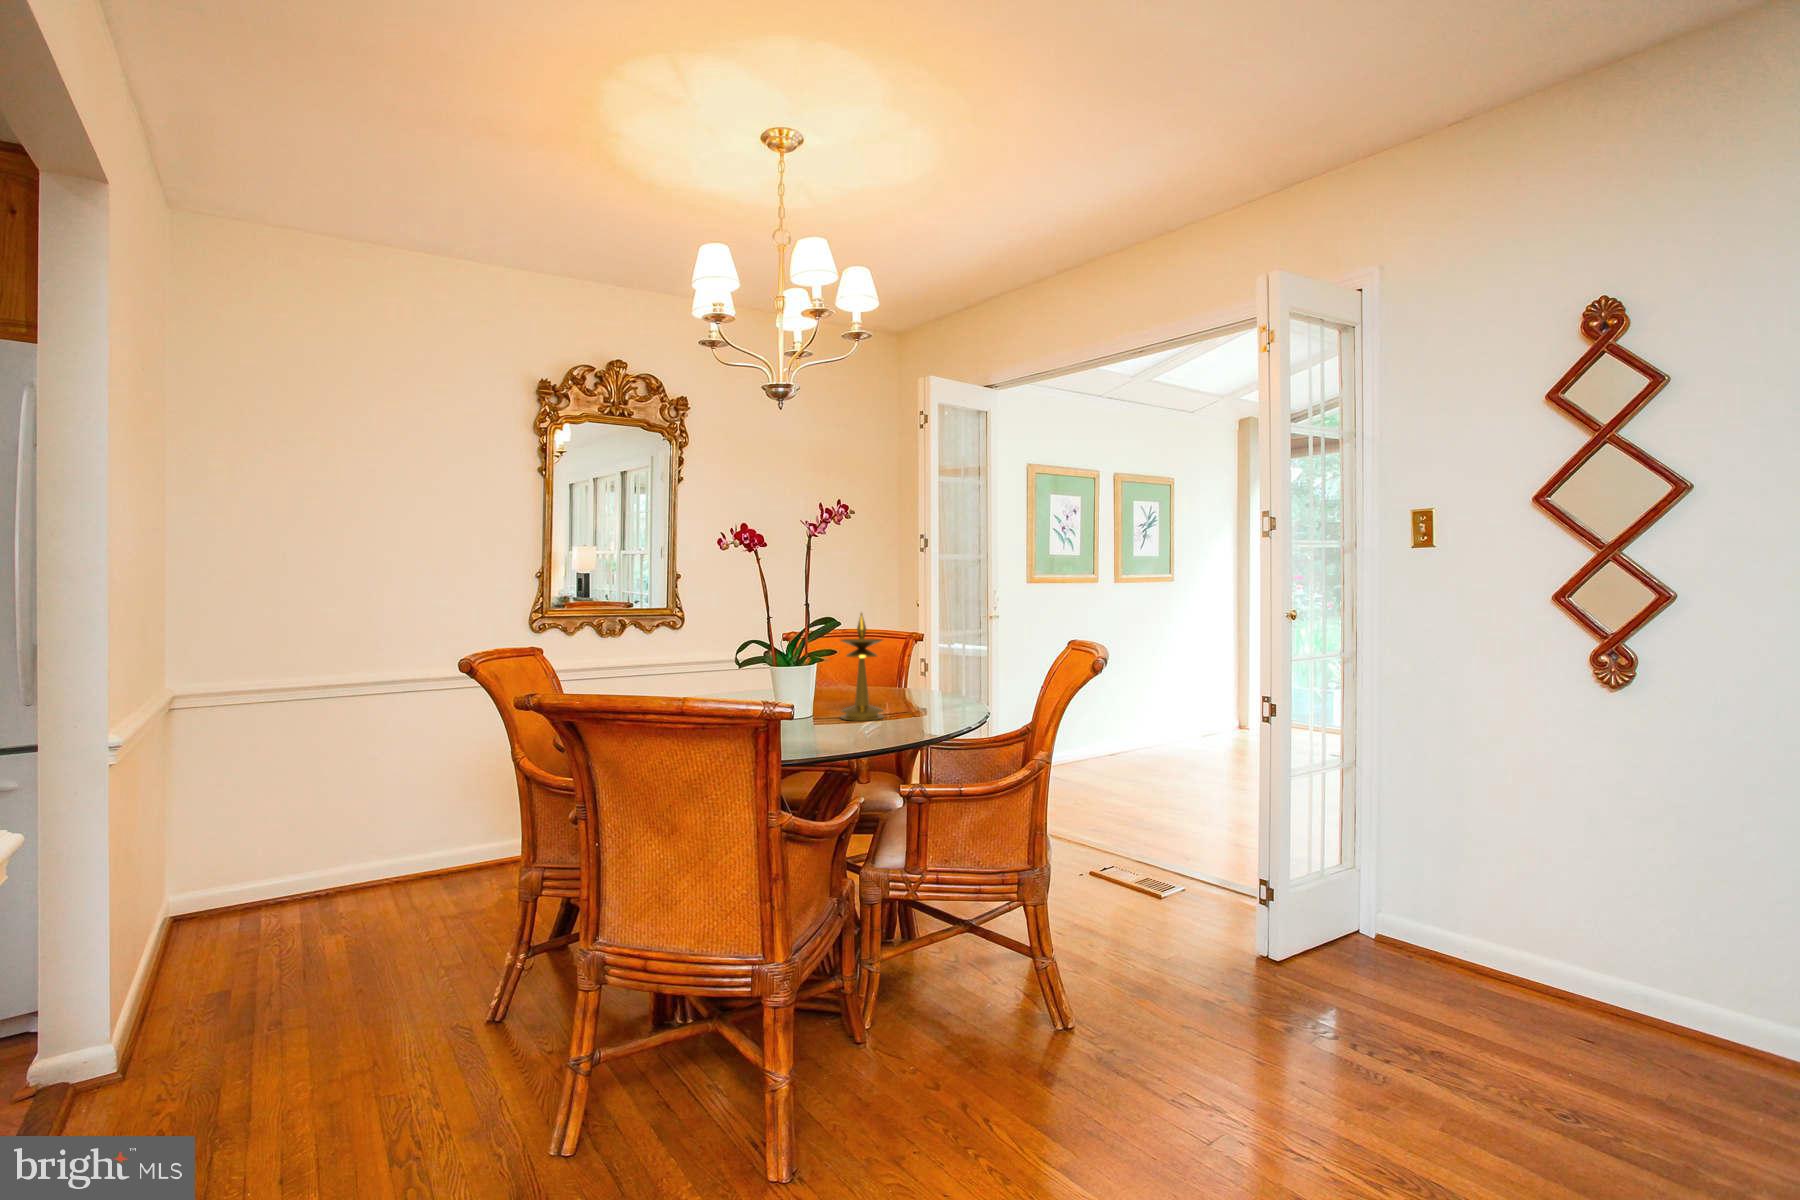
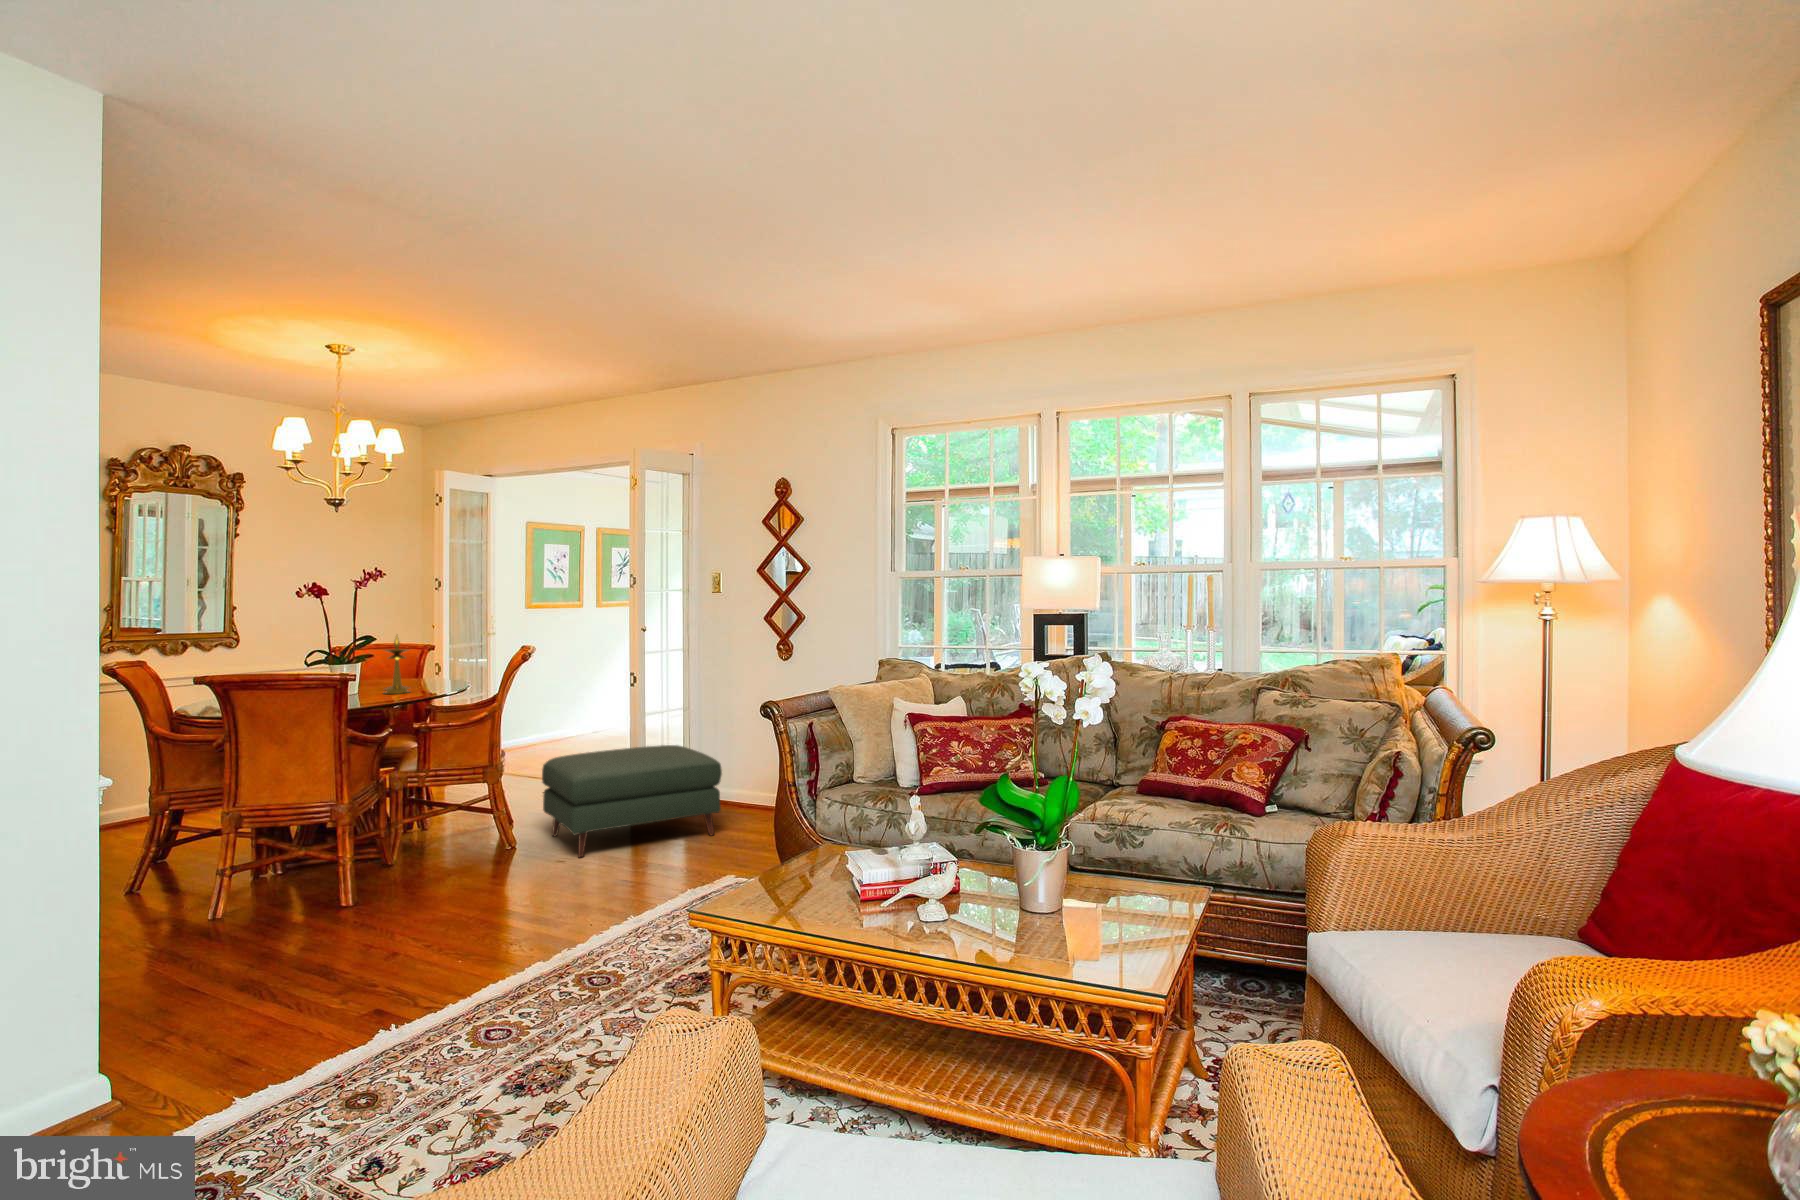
ottoman: none [1111,851,1541,1126] -> present [542,745,722,857]

